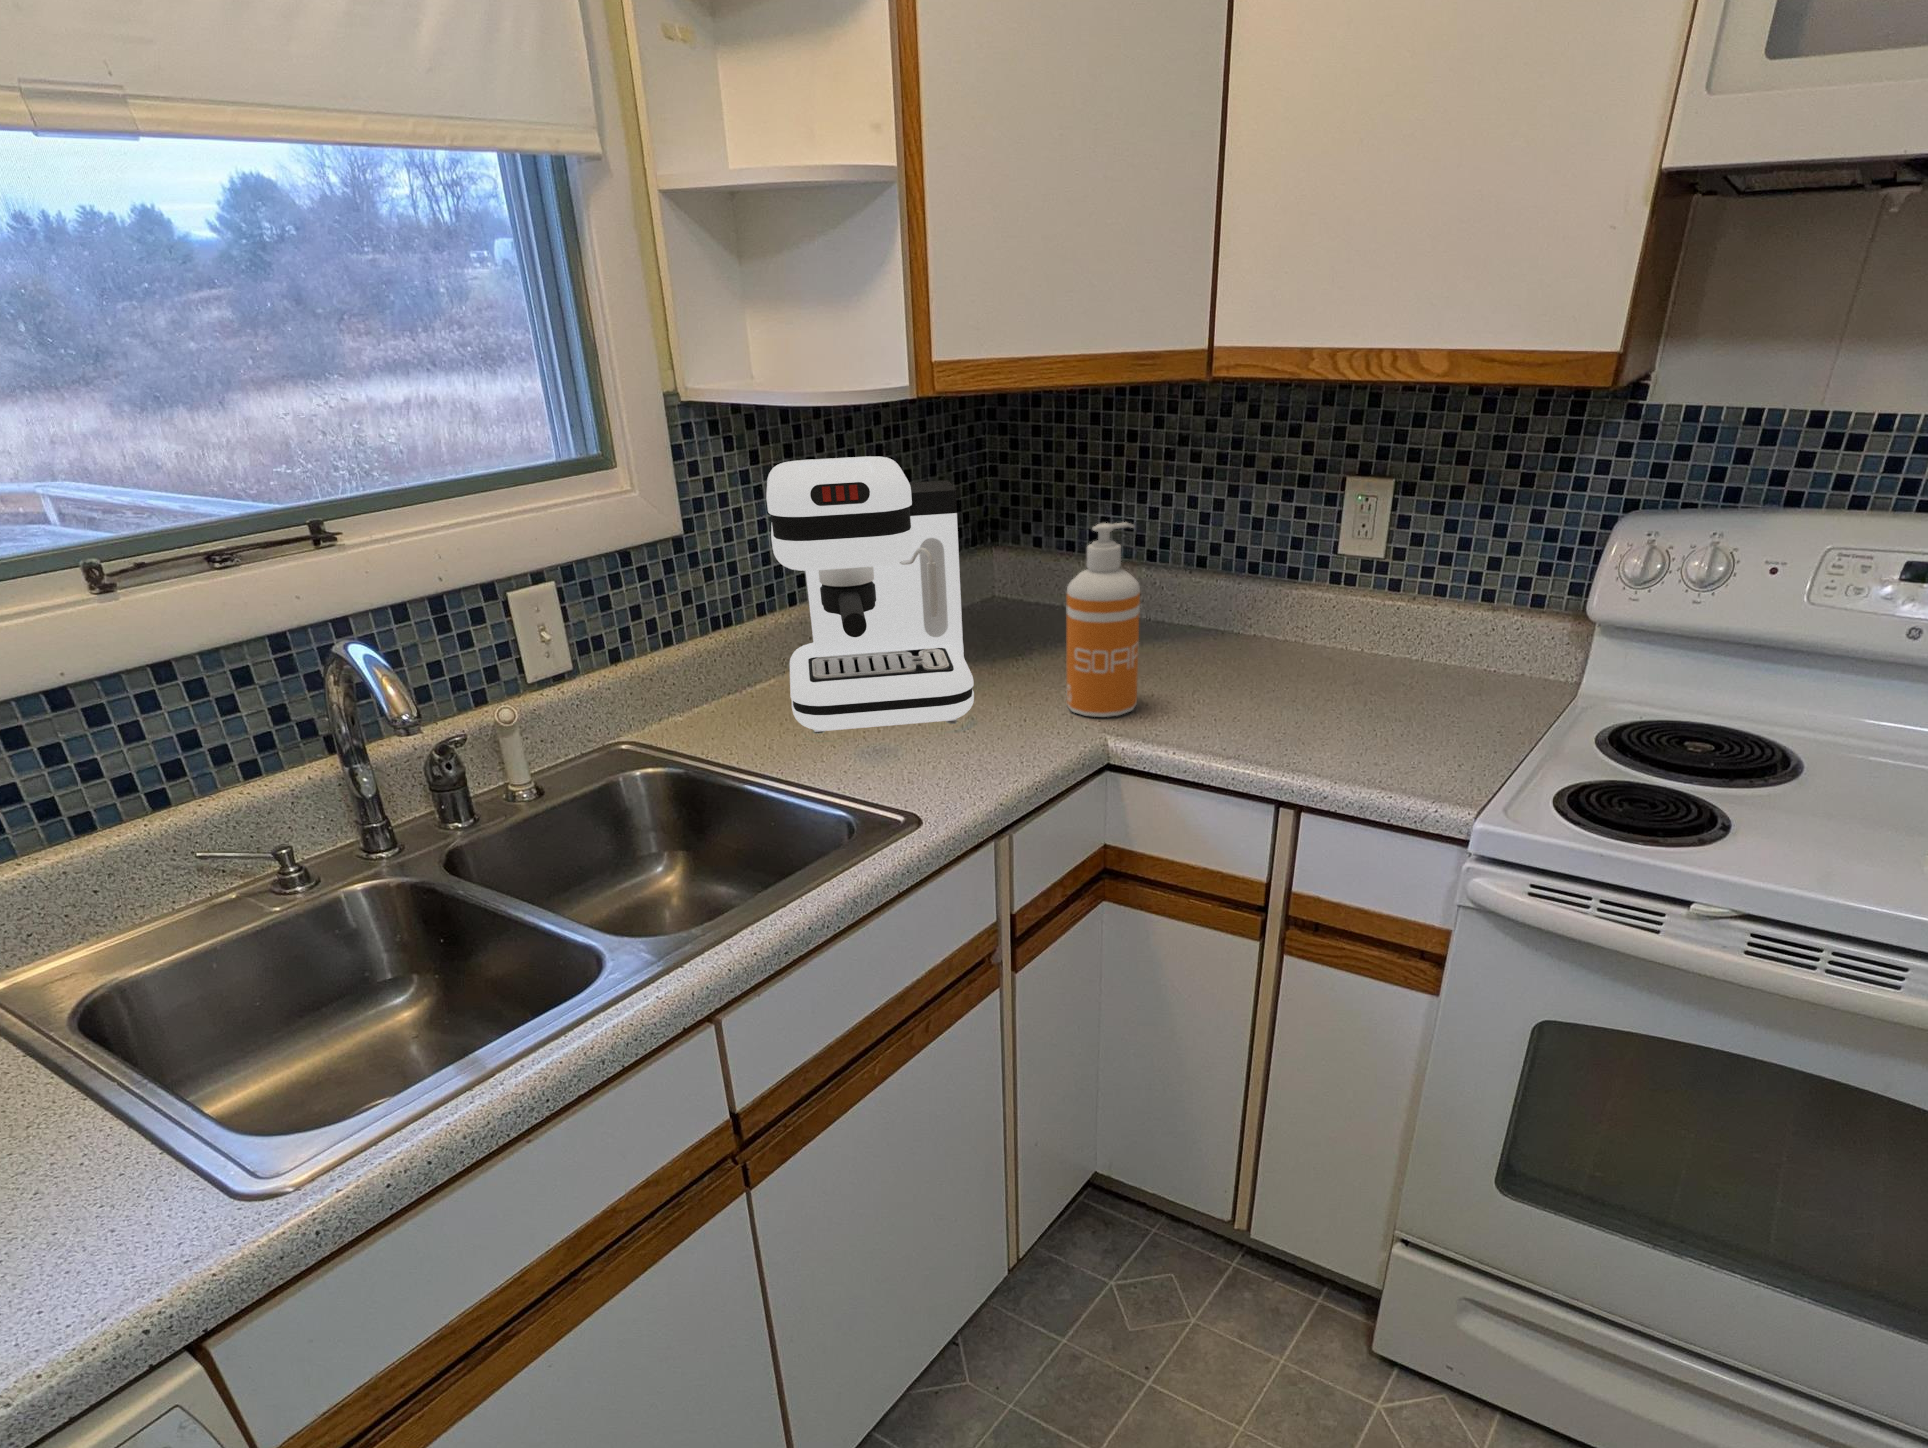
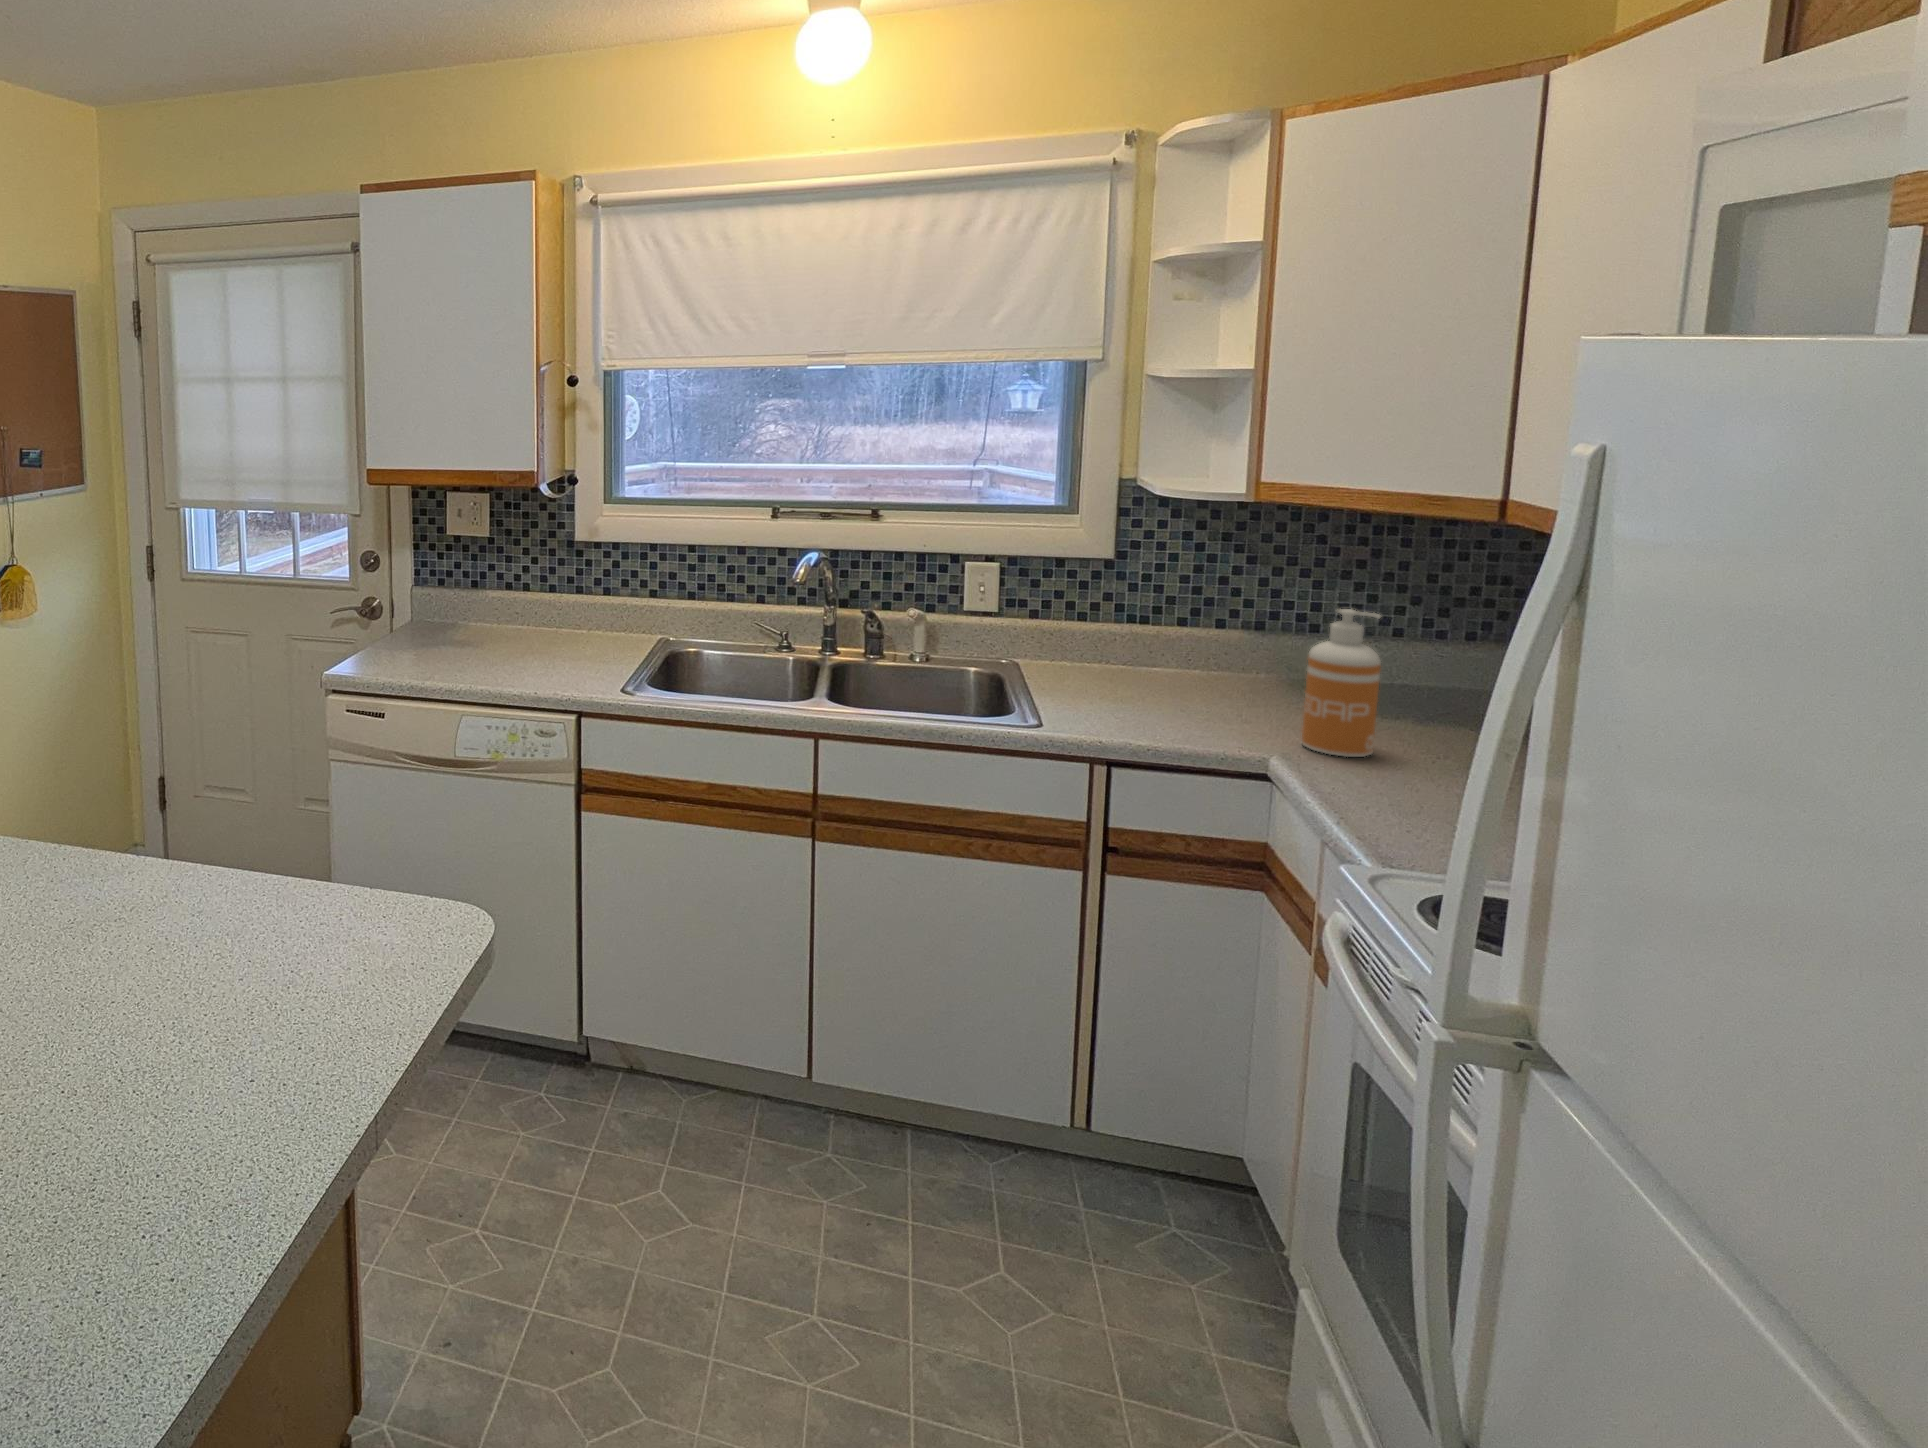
coffee maker: present [767,456,974,732] -> none [1097,530,1299,716]

